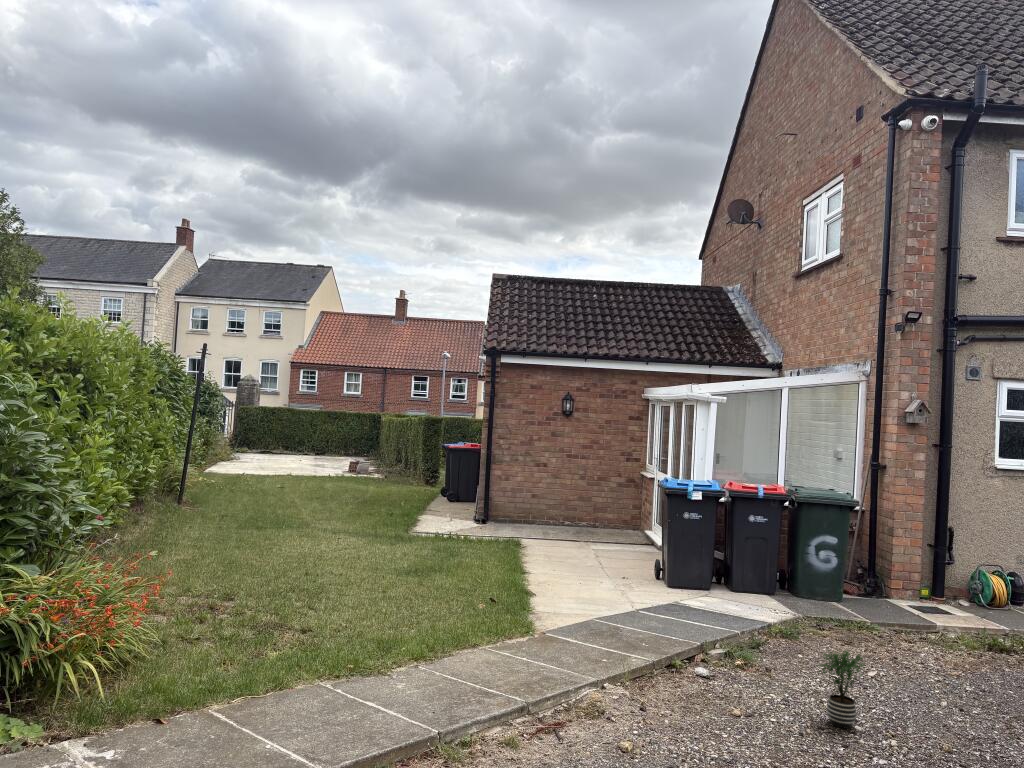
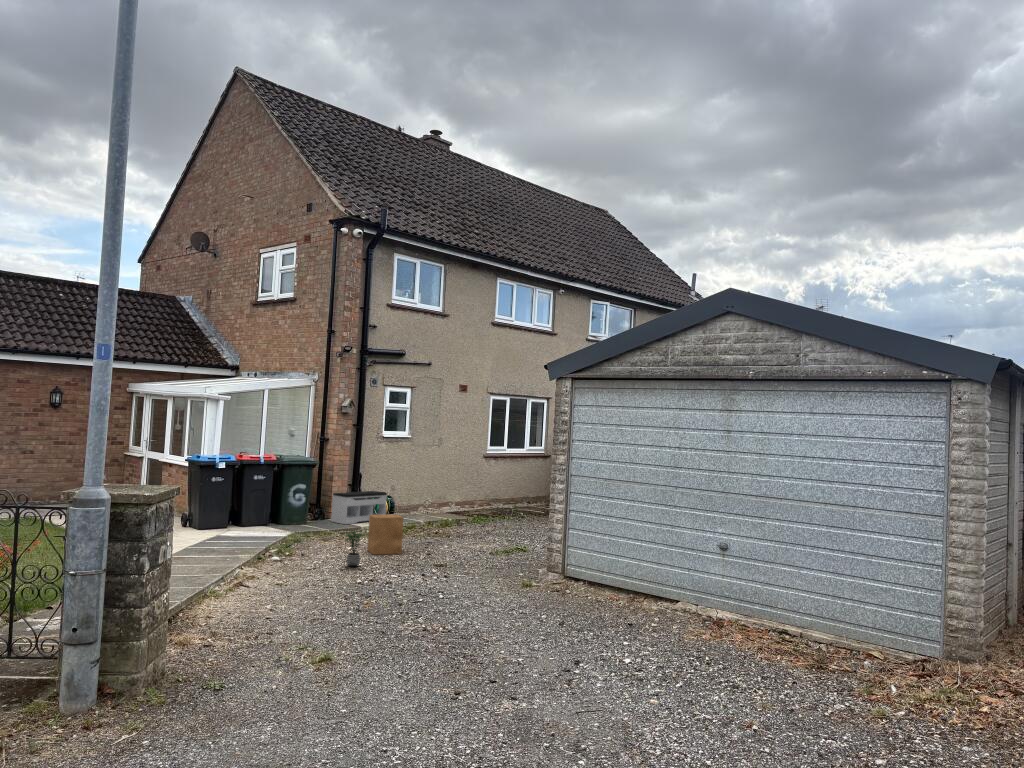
bench: none [889,557,1000,620] -> present [331,491,387,524]
cardboard box: none [906,616,984,715] -> present [368,514,403,555]

